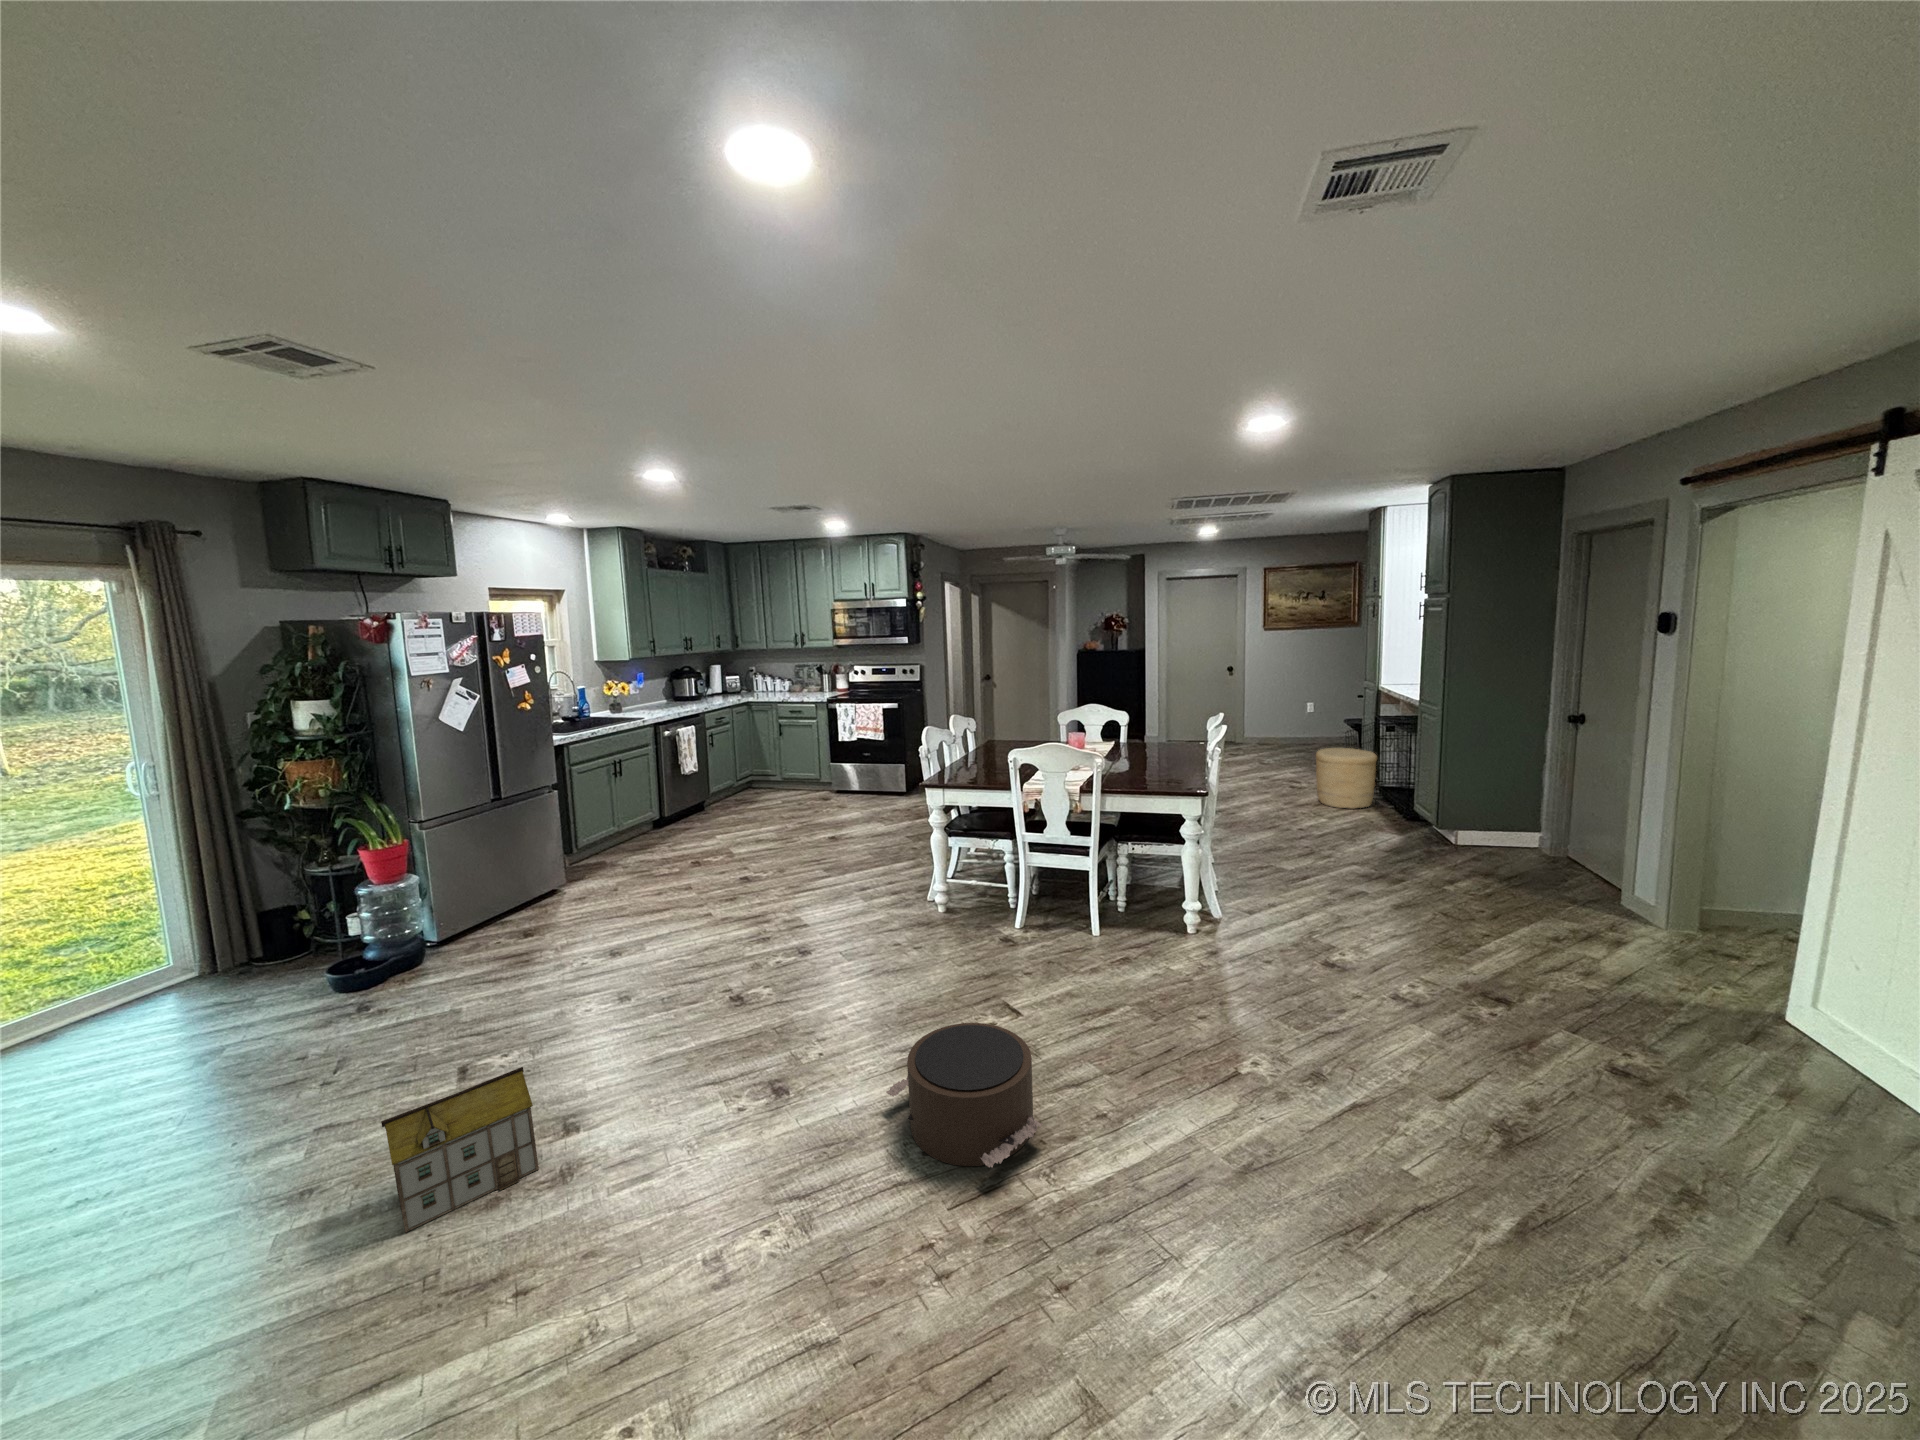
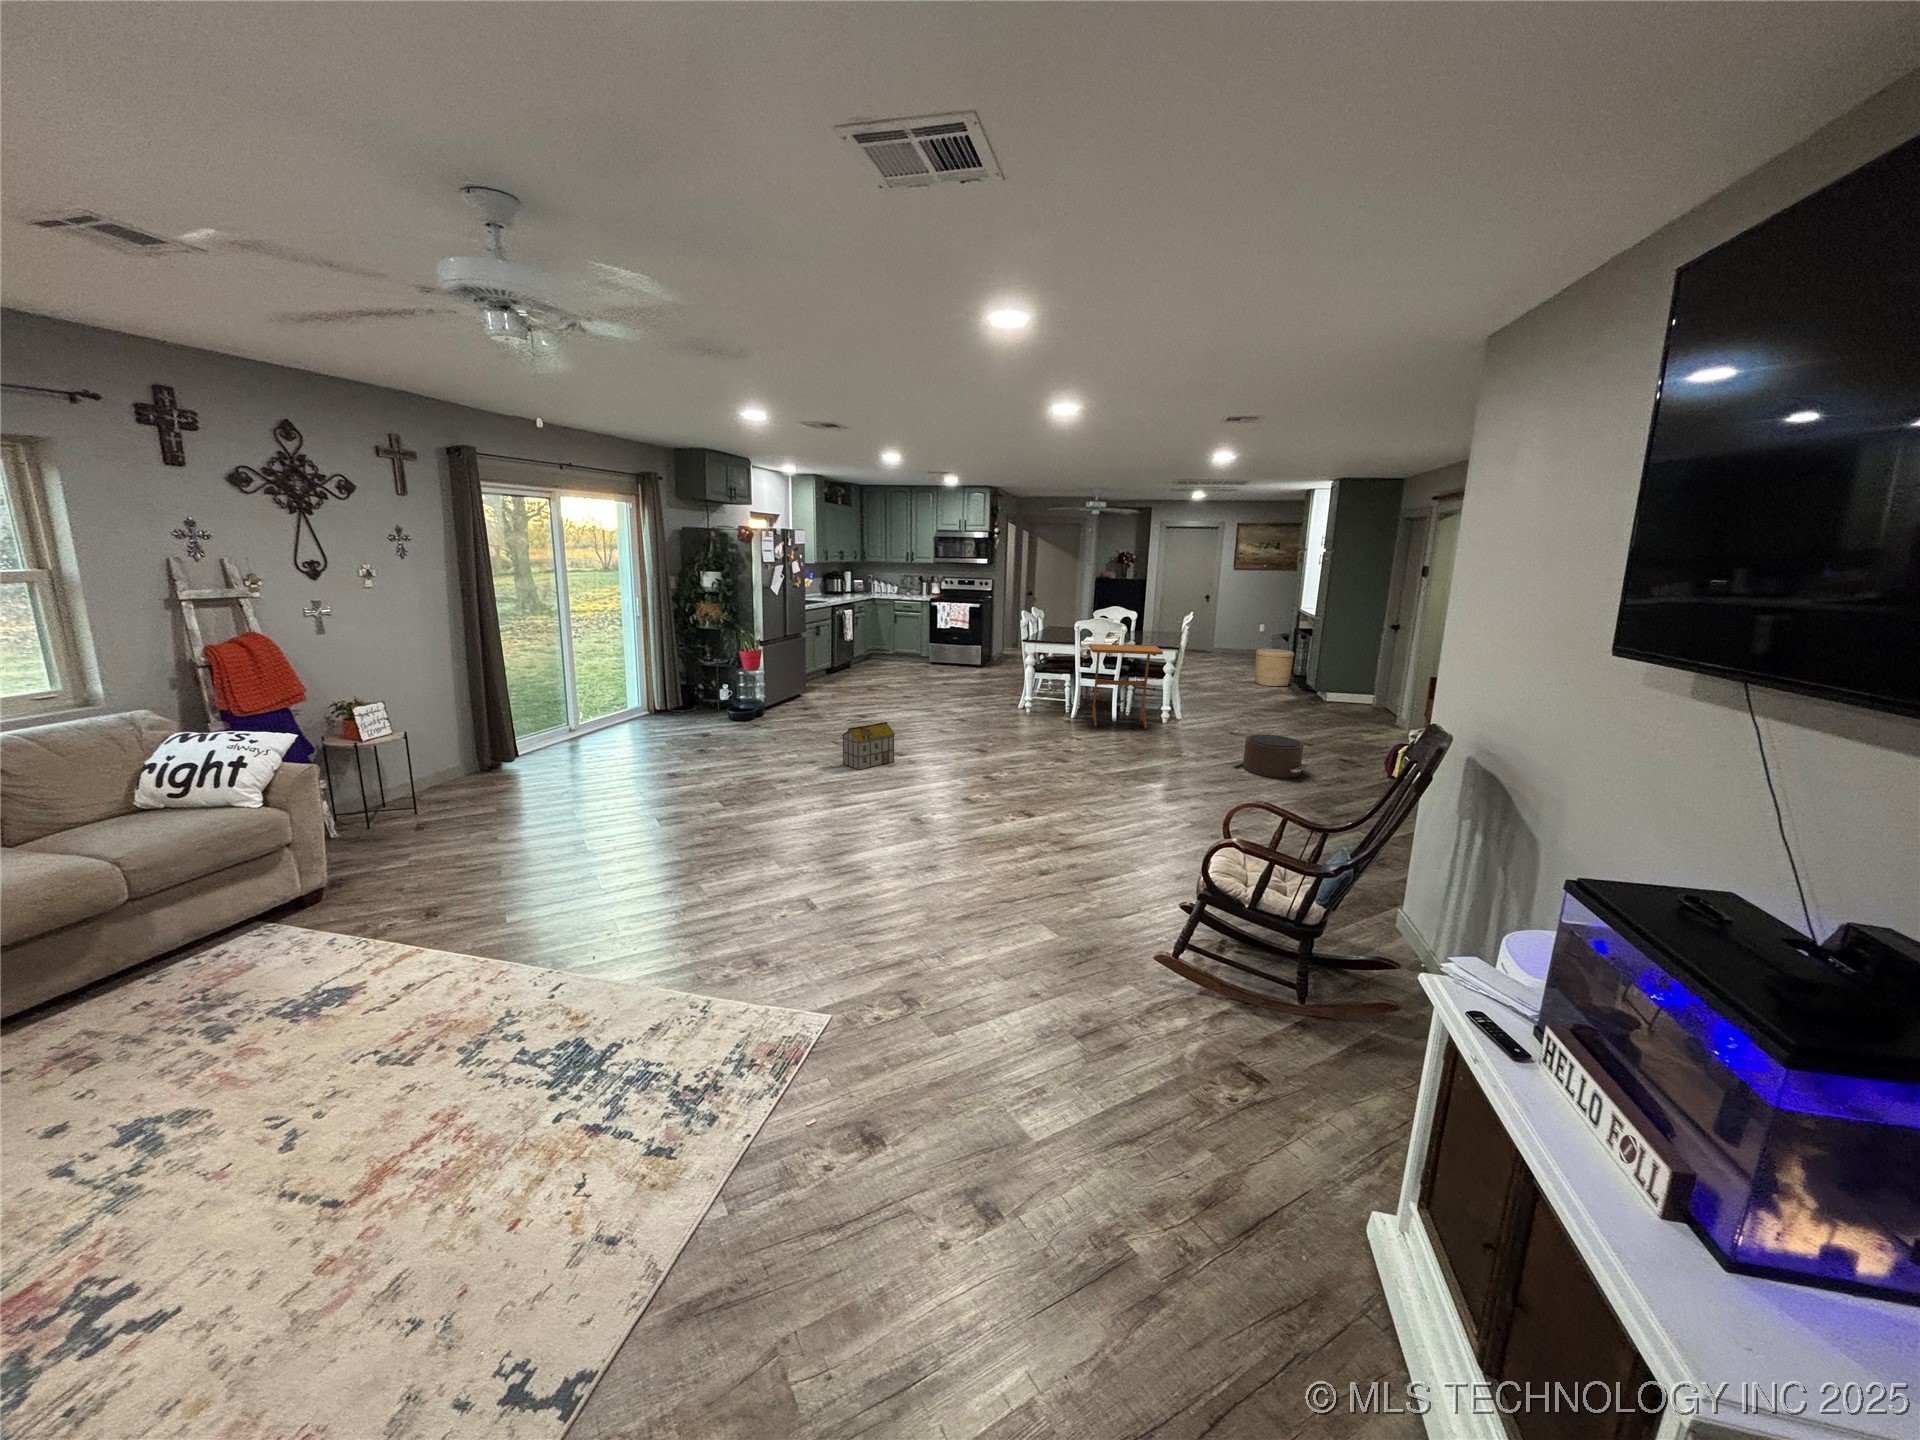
side table: none [1036,792,1176,958] -> present [1090,644,1163,729]
pouf: present [886,1023,1043,1168] -> present [1232,735,1308,778]

